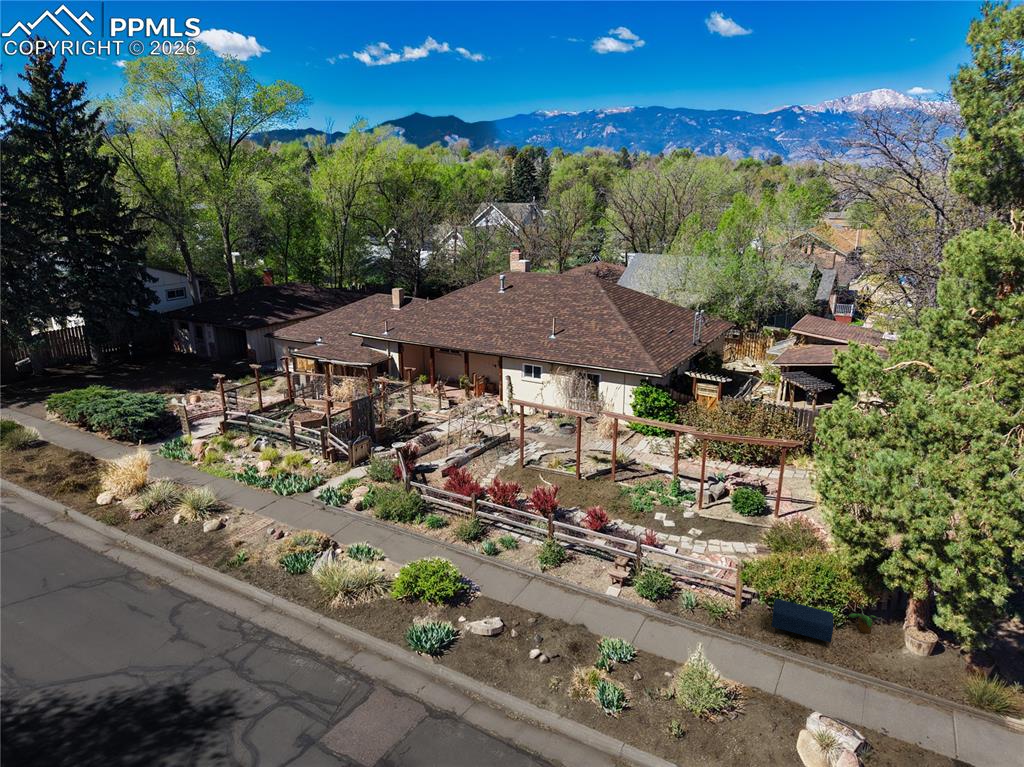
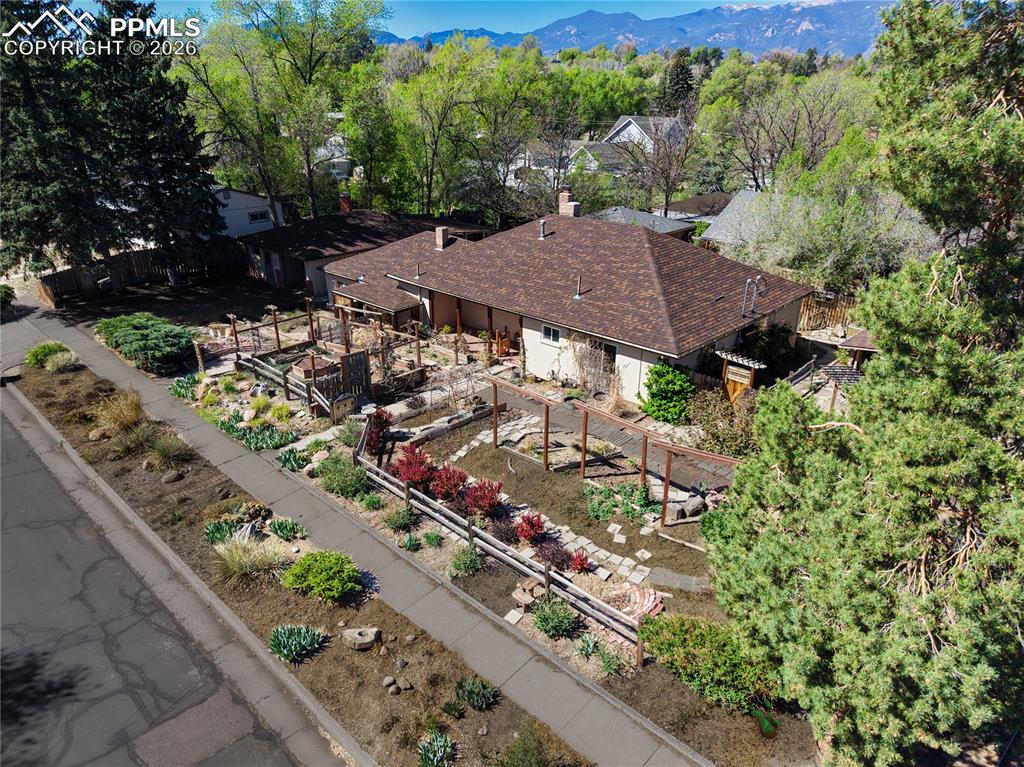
bench: present [772,599,833,648] -> none [650,673,725,748]

